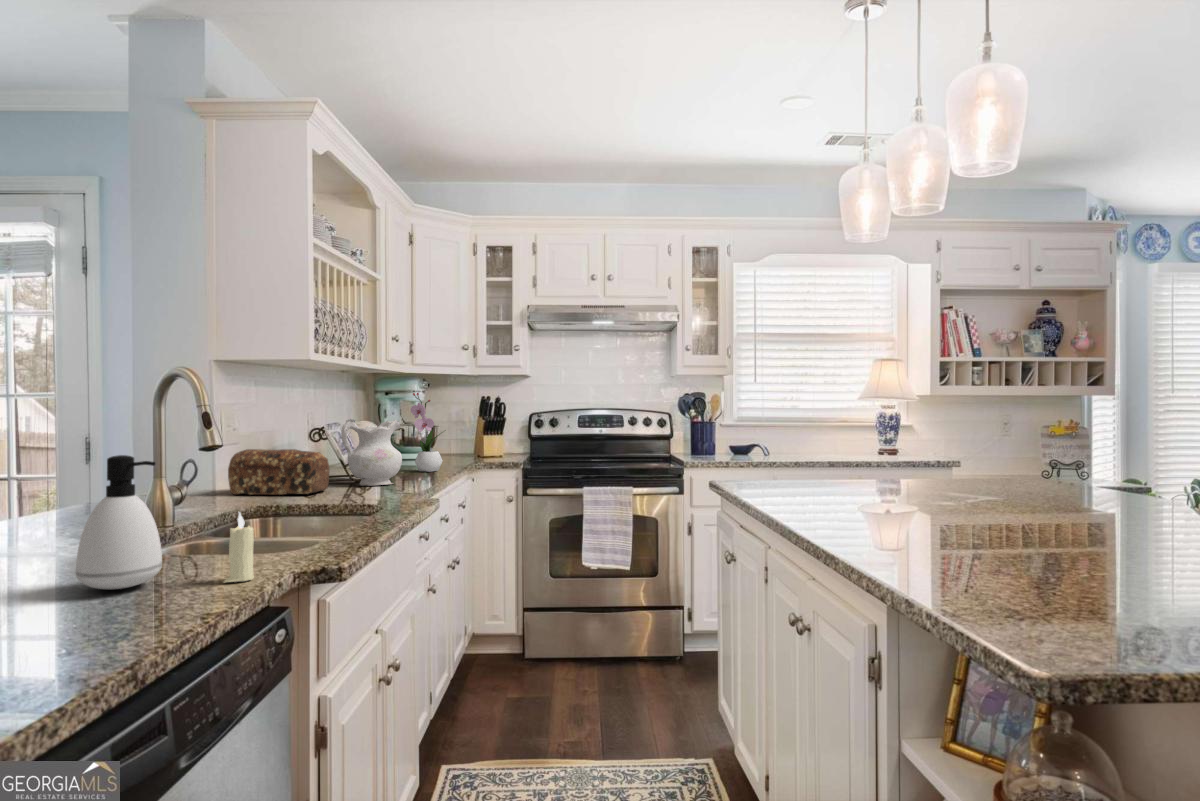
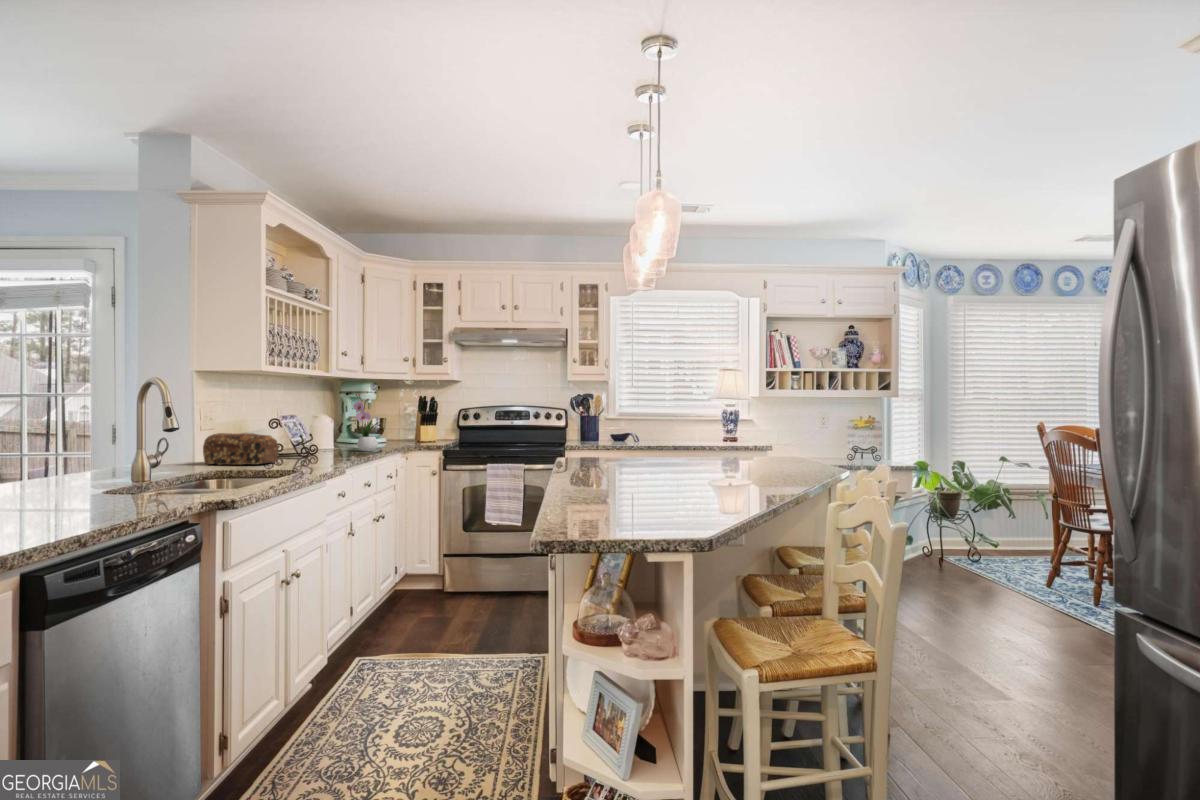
ceramic pitcher: present [341,419,402,486] -> none [290,412,336,460]
soap dispenser: present [76,455,162,589] -> none [62,432,117,510]
candle: present [224,512,253,582] -> none [153,466,175,508]

